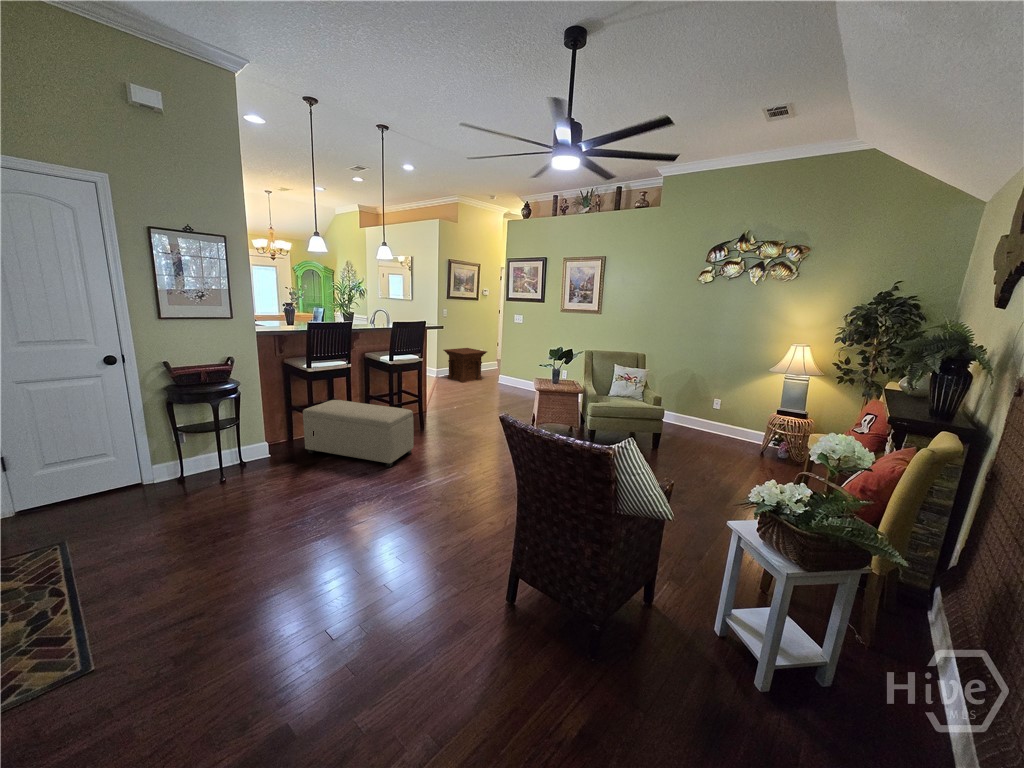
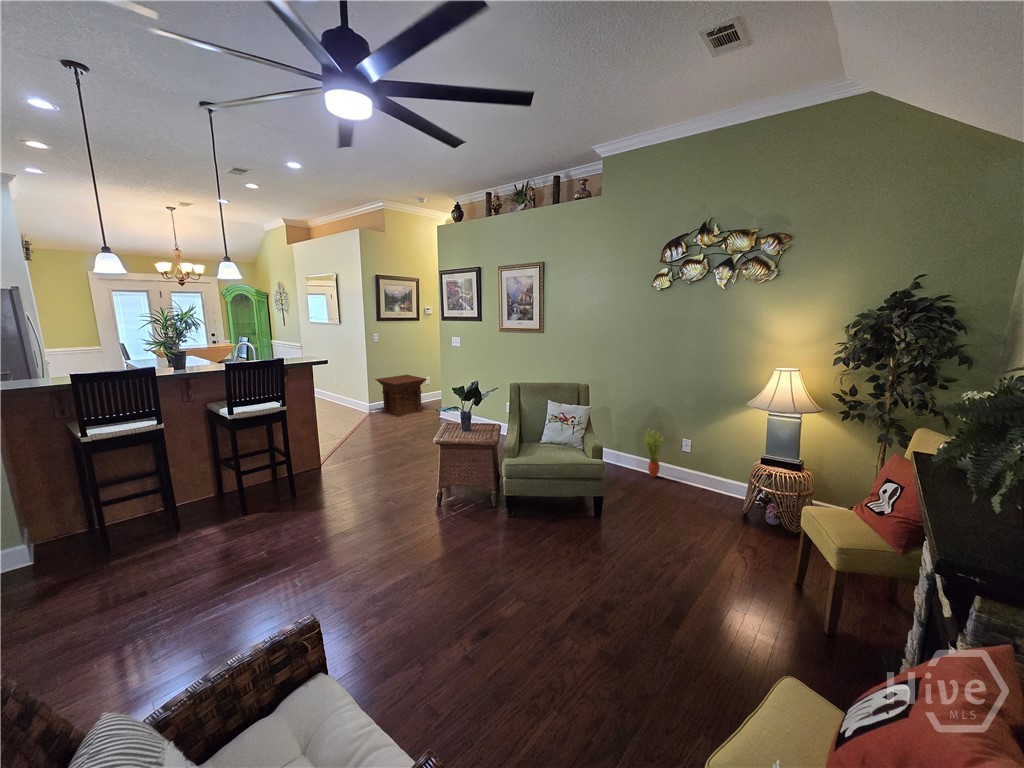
potted plant: none [683,391,701,430] -> present [644,429,663,477]
ottoman: present [303,400,414,467] -> none [80,473,254,579]

